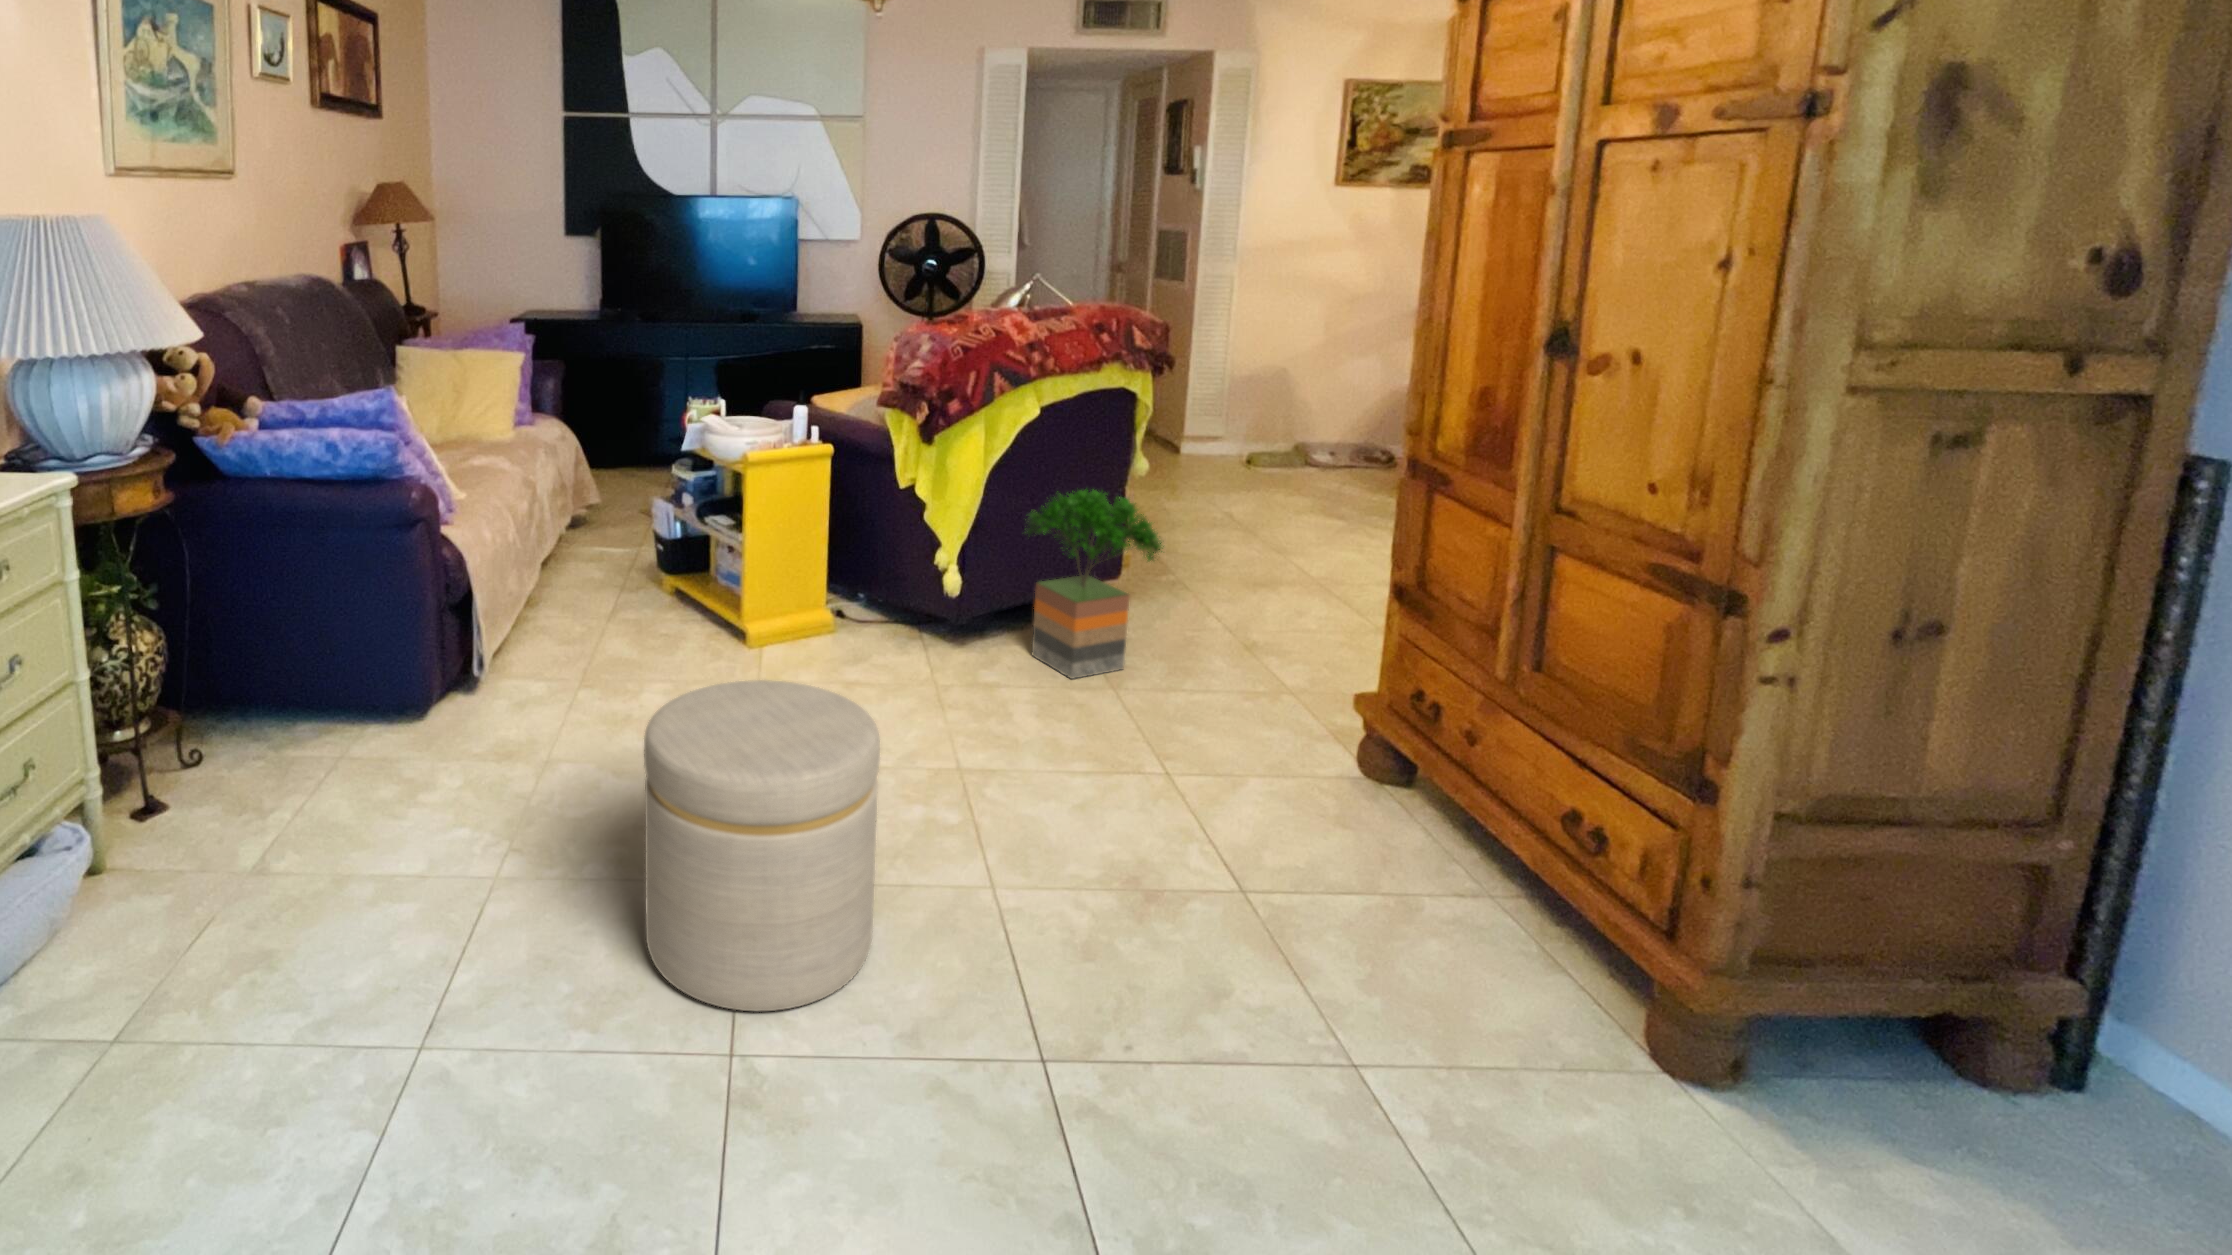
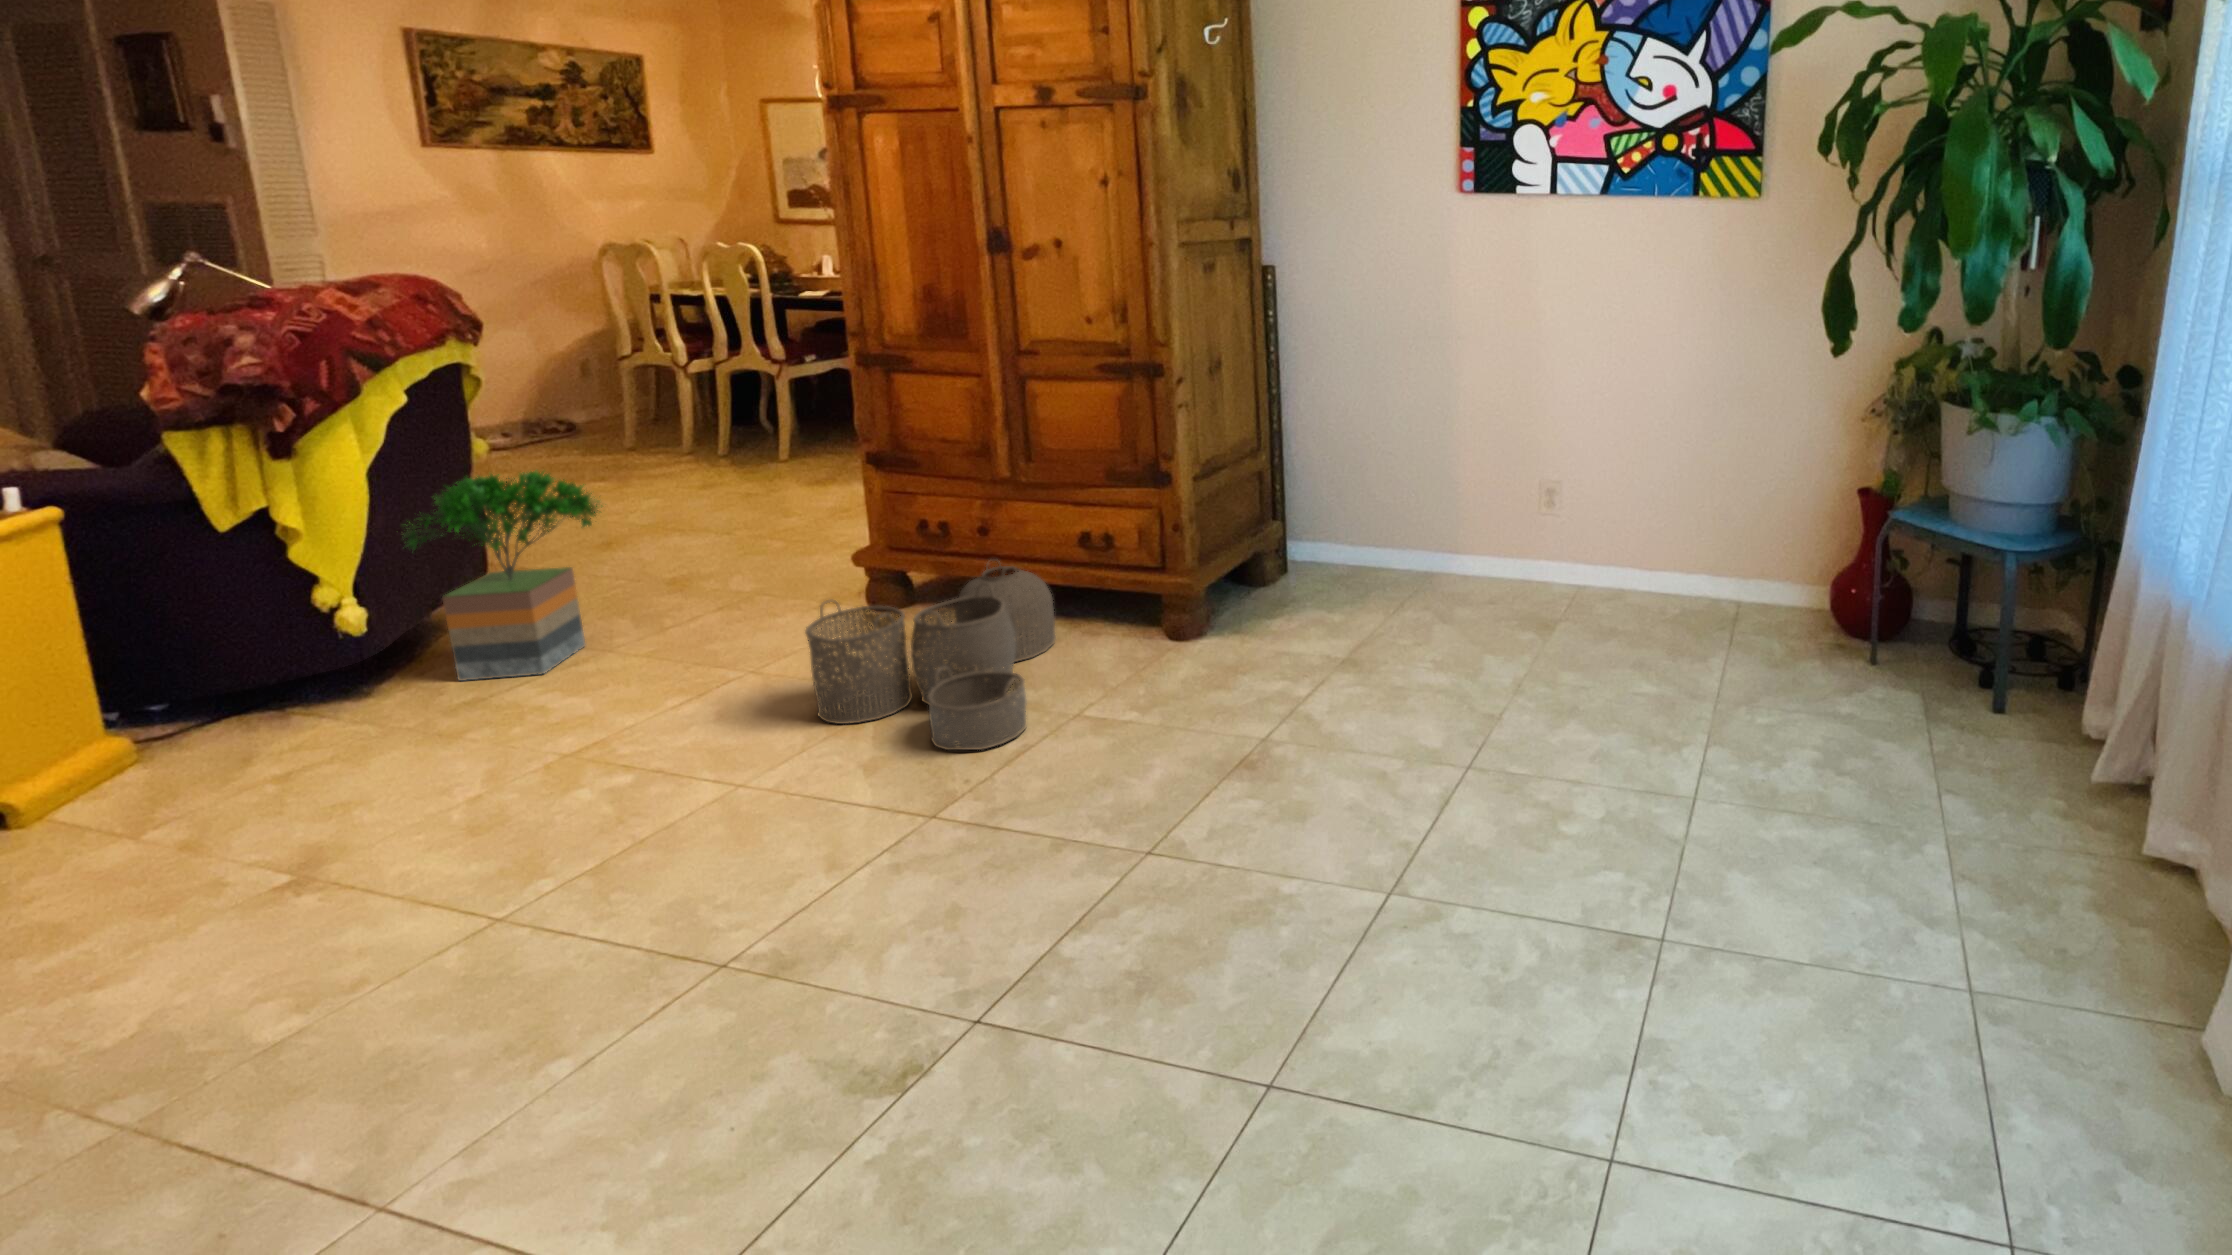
ottoman: present [644,680,880,1011] -> none [355,673,735,1054]
woven basket: none [1144,730,1497,1026] -> present [805,565,1056,750]

